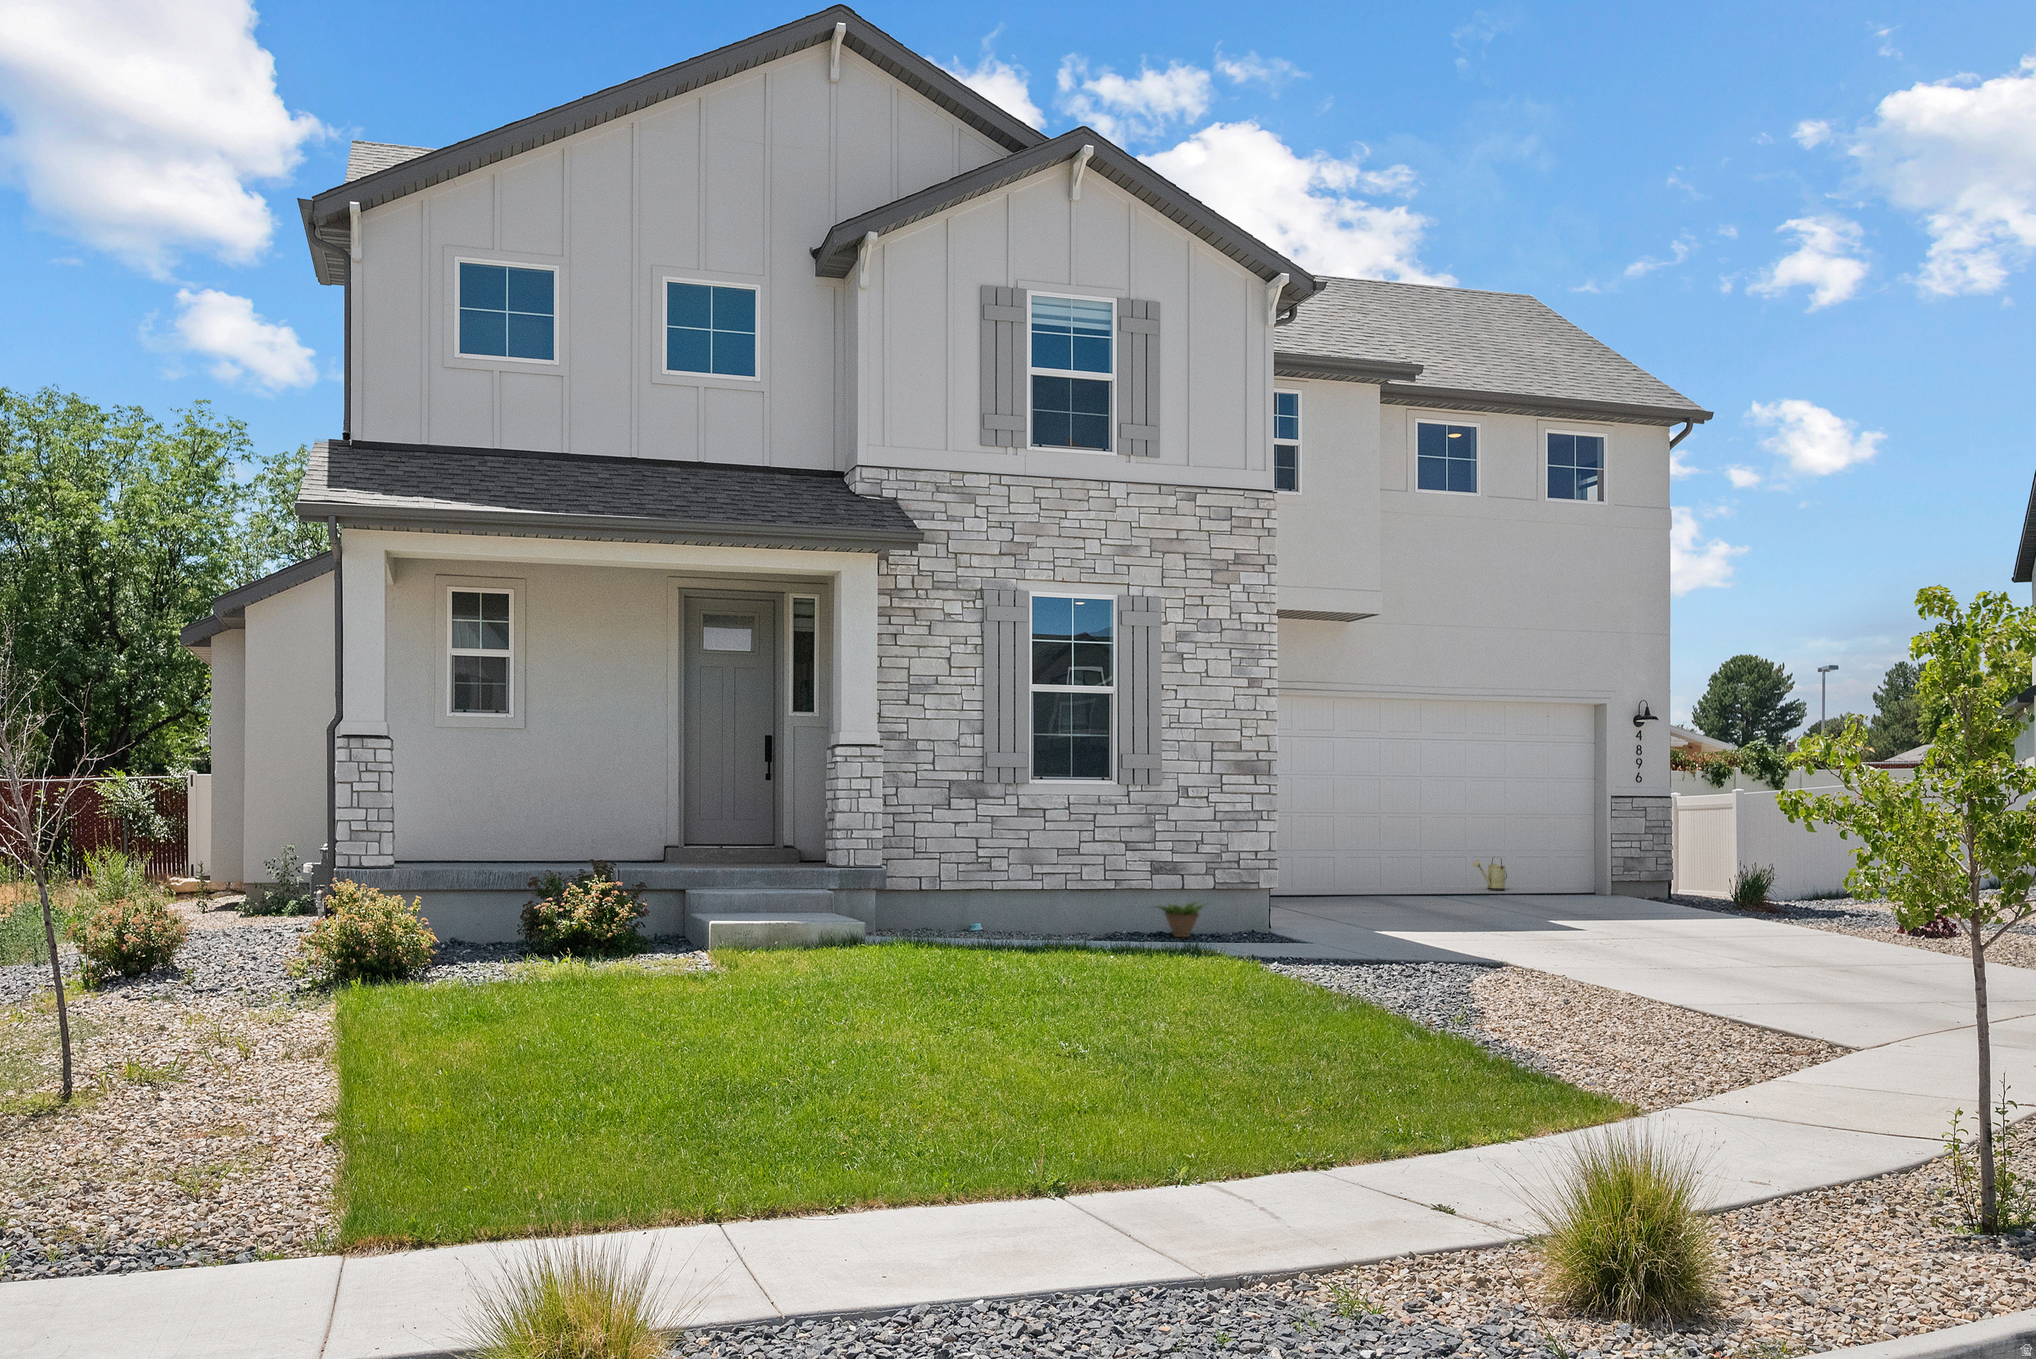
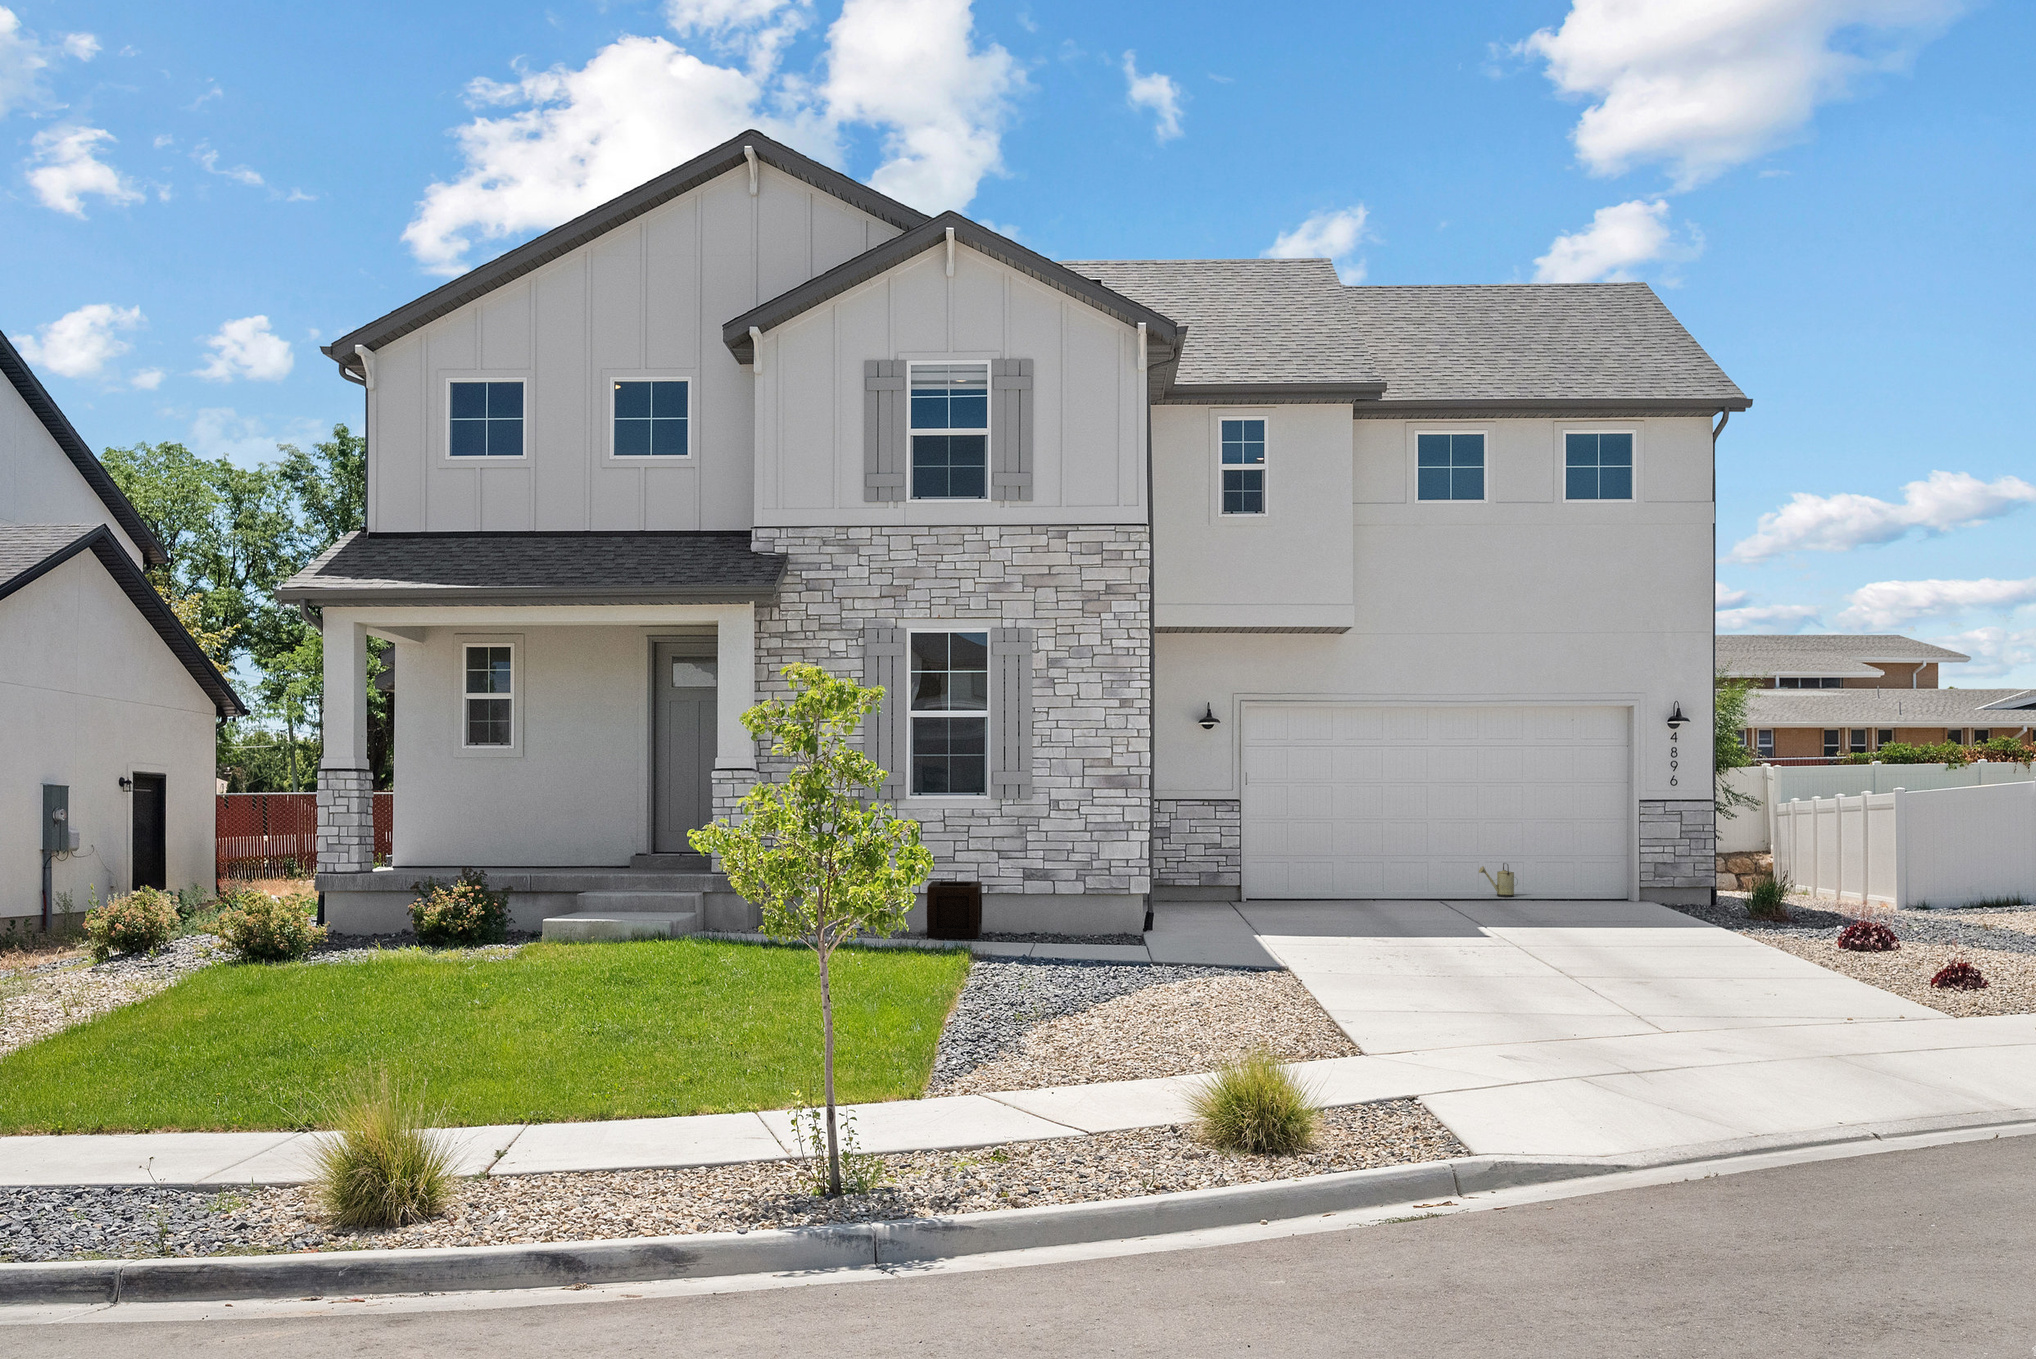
wooden crate: none [1055,877,1128,941] -> present [927,881,982,938]
decorative plant: present [1154,902,1204,937] -> none [1011,904,1068,937]

